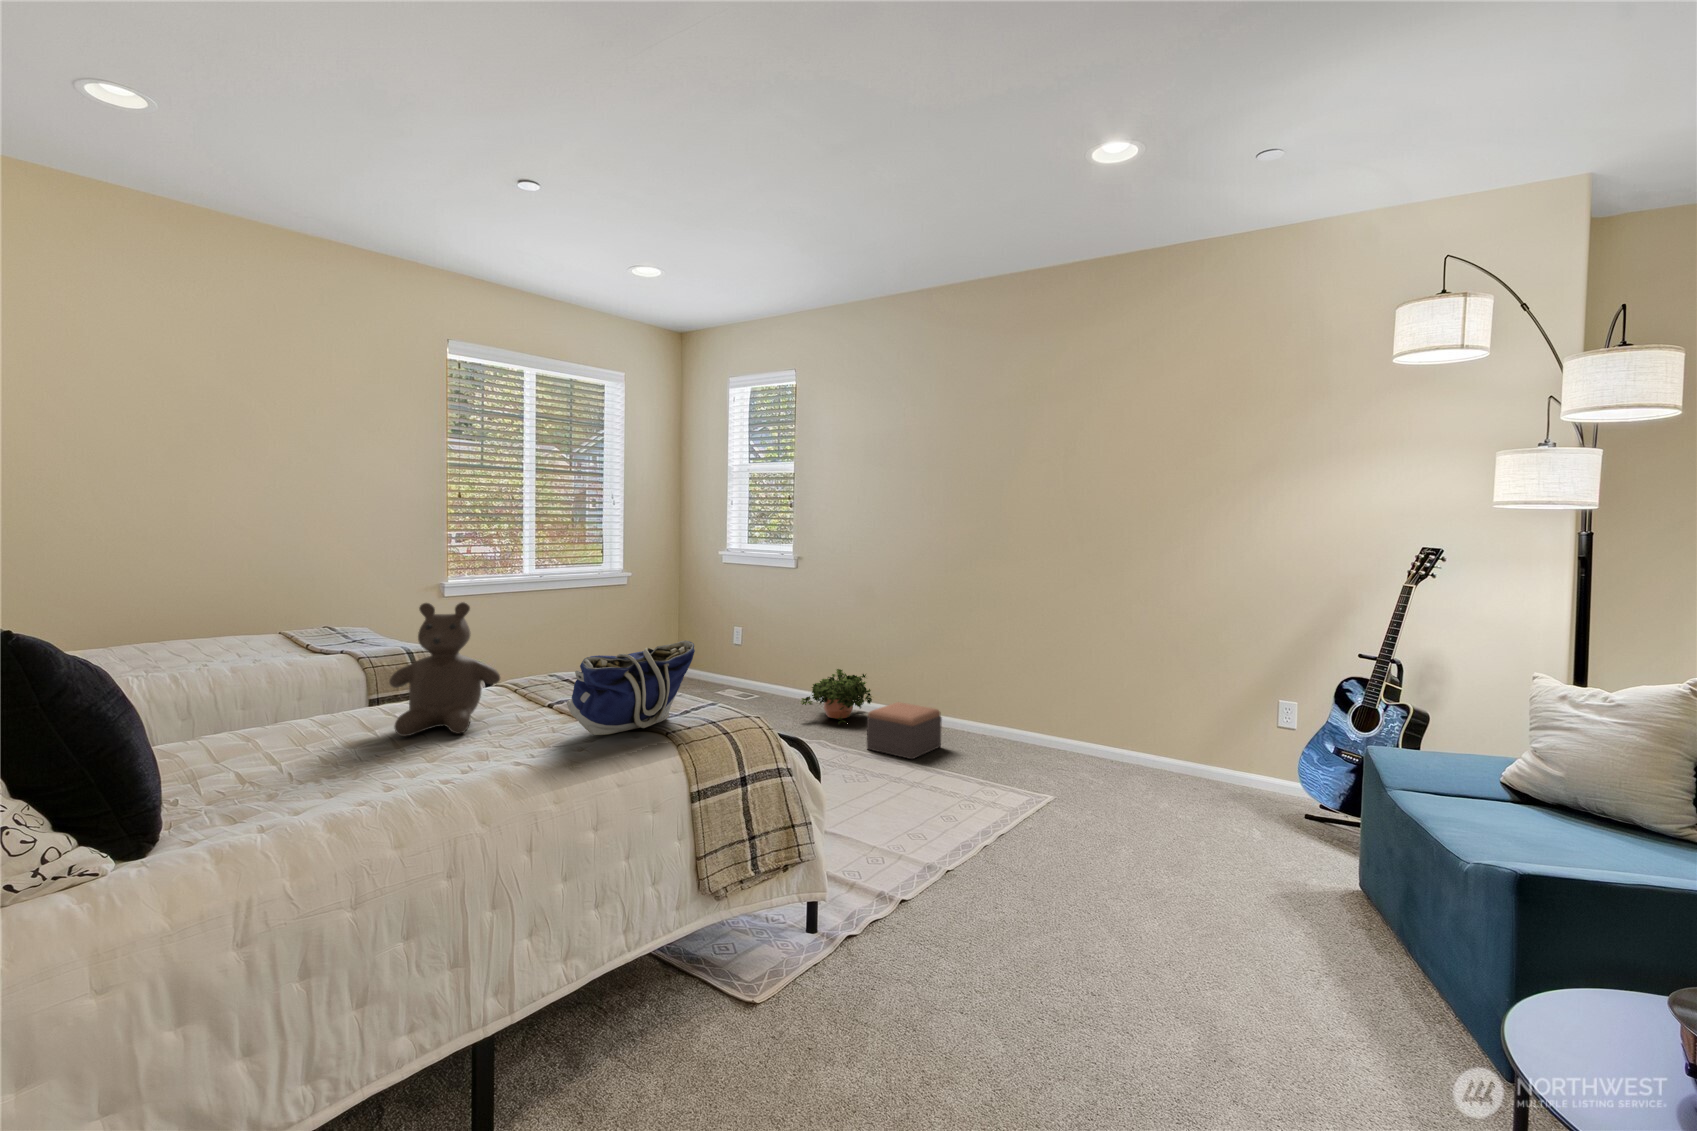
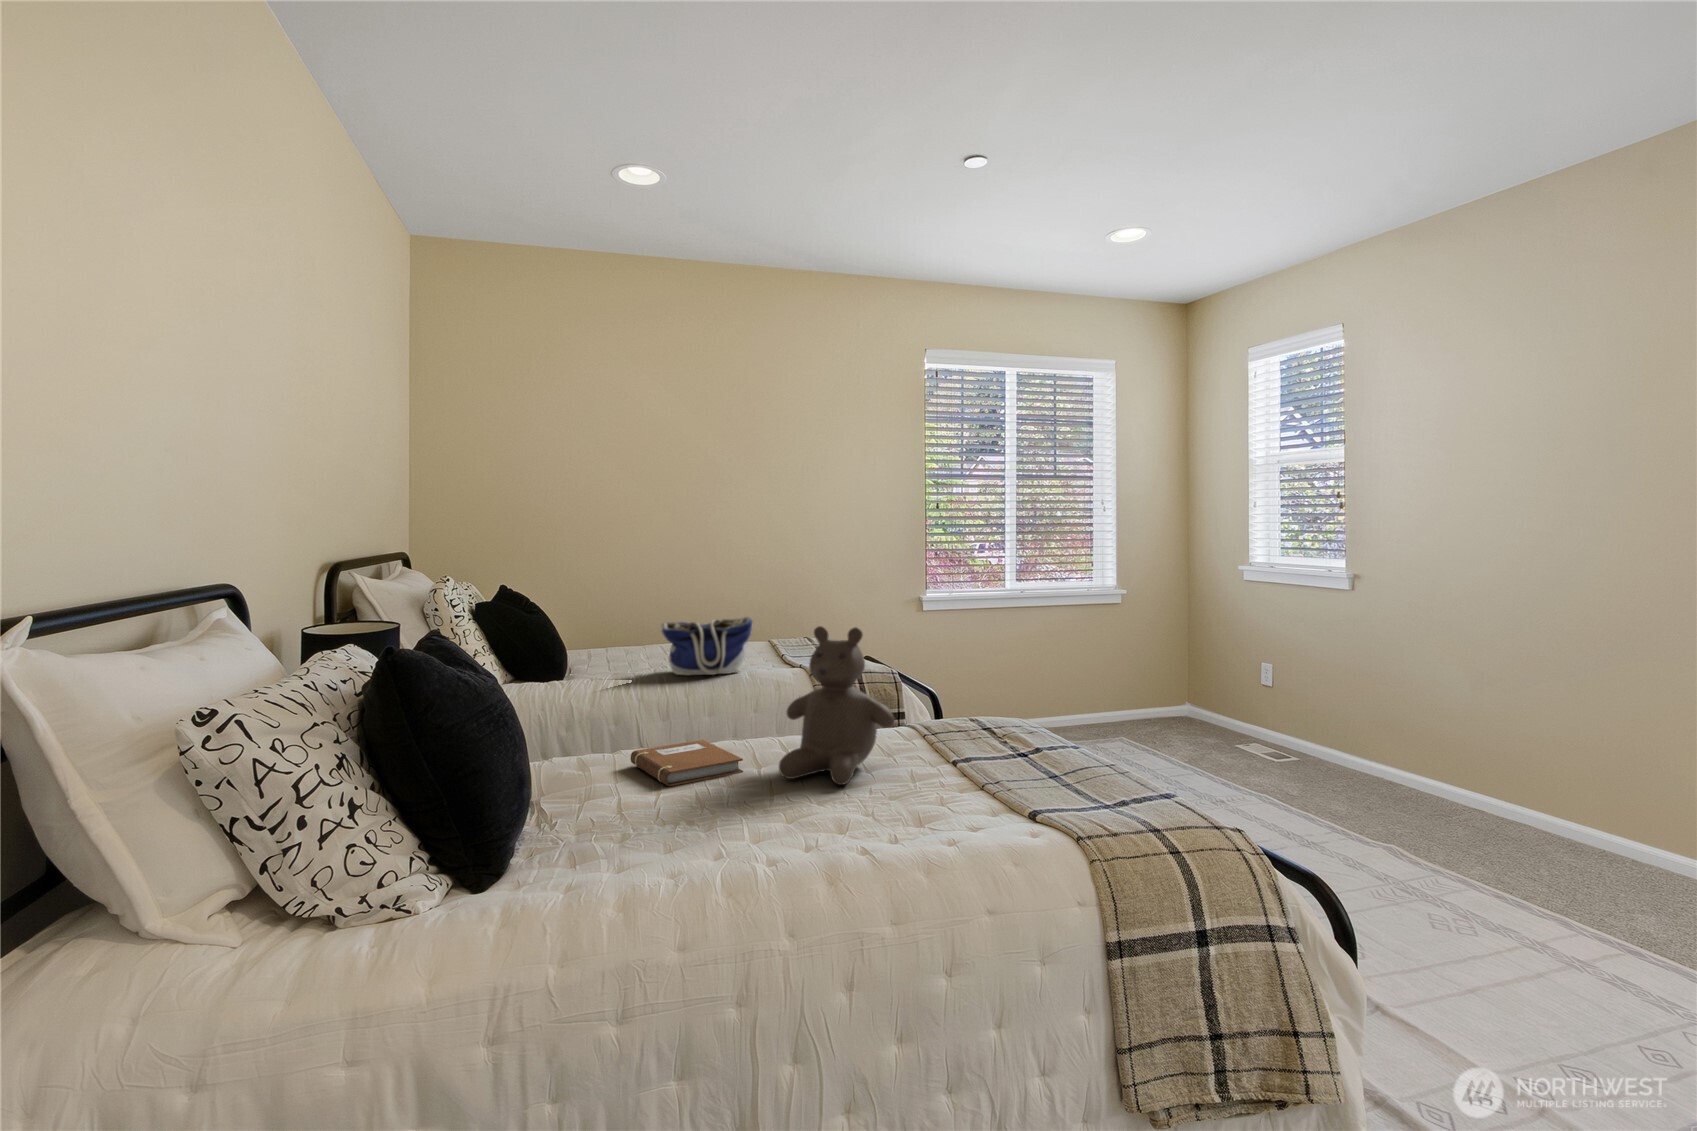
tote bag: present [567,641,695,735] -> present [661,617,752,675]
potted plant: present [801,669,872,723] -> none [1351,737,1490,823]
footstool: present [867,702,942,759] -> none [1473,807,1637,912]
notebook: none [204,719,348,759] -> present [631,740,743,786]

